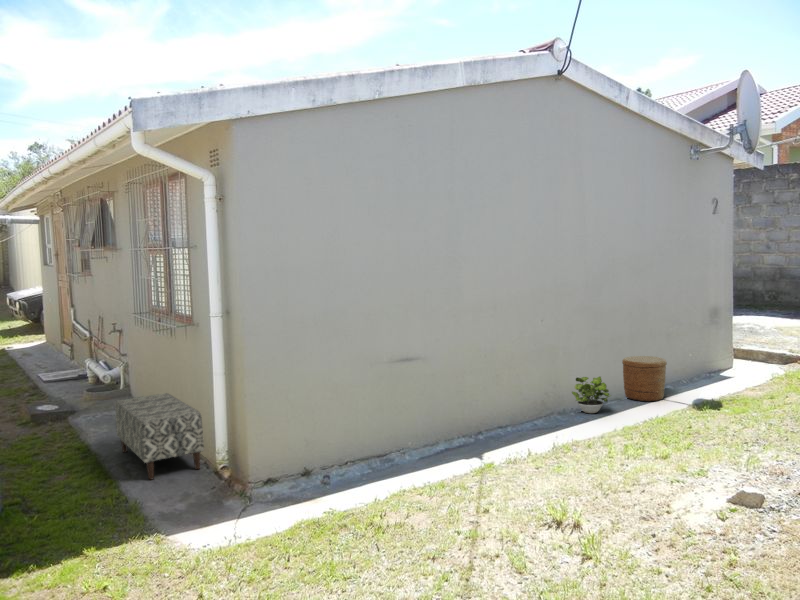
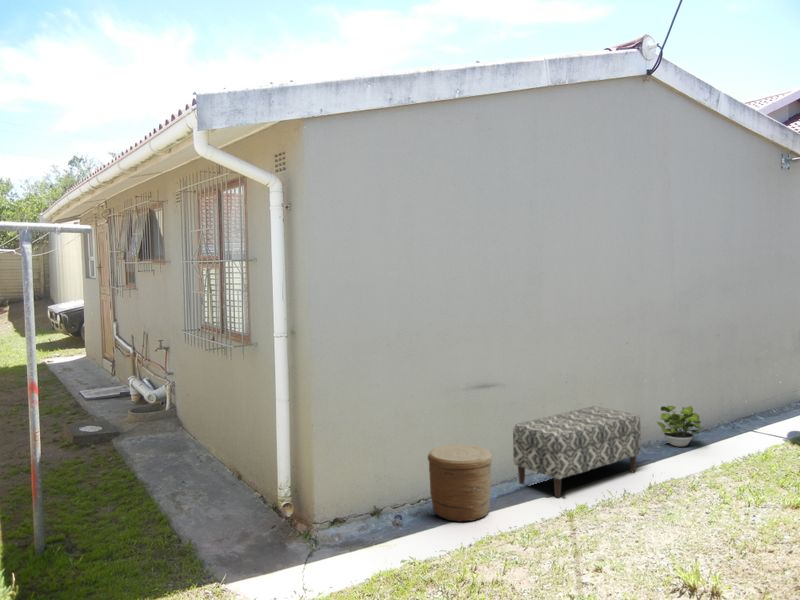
woven basket: present [622,356,667,402] -> present [428,444,492,522]
bench: present [115,393,204,480] -> present [513,406,641,497]

